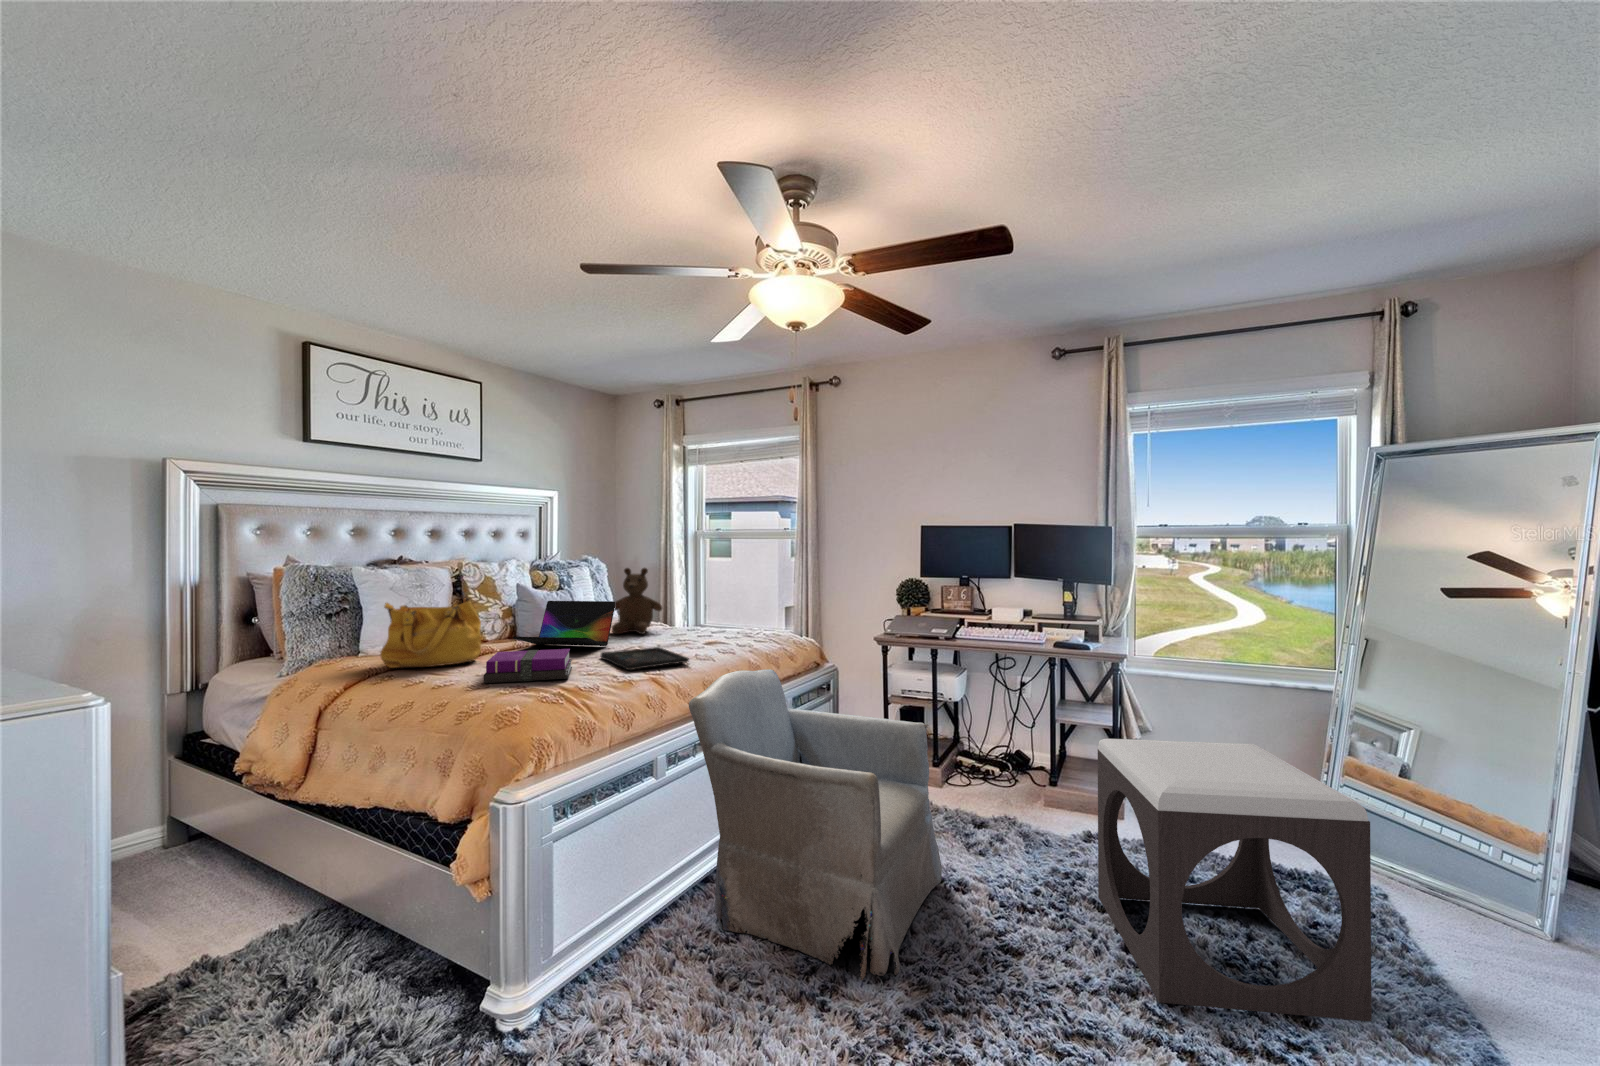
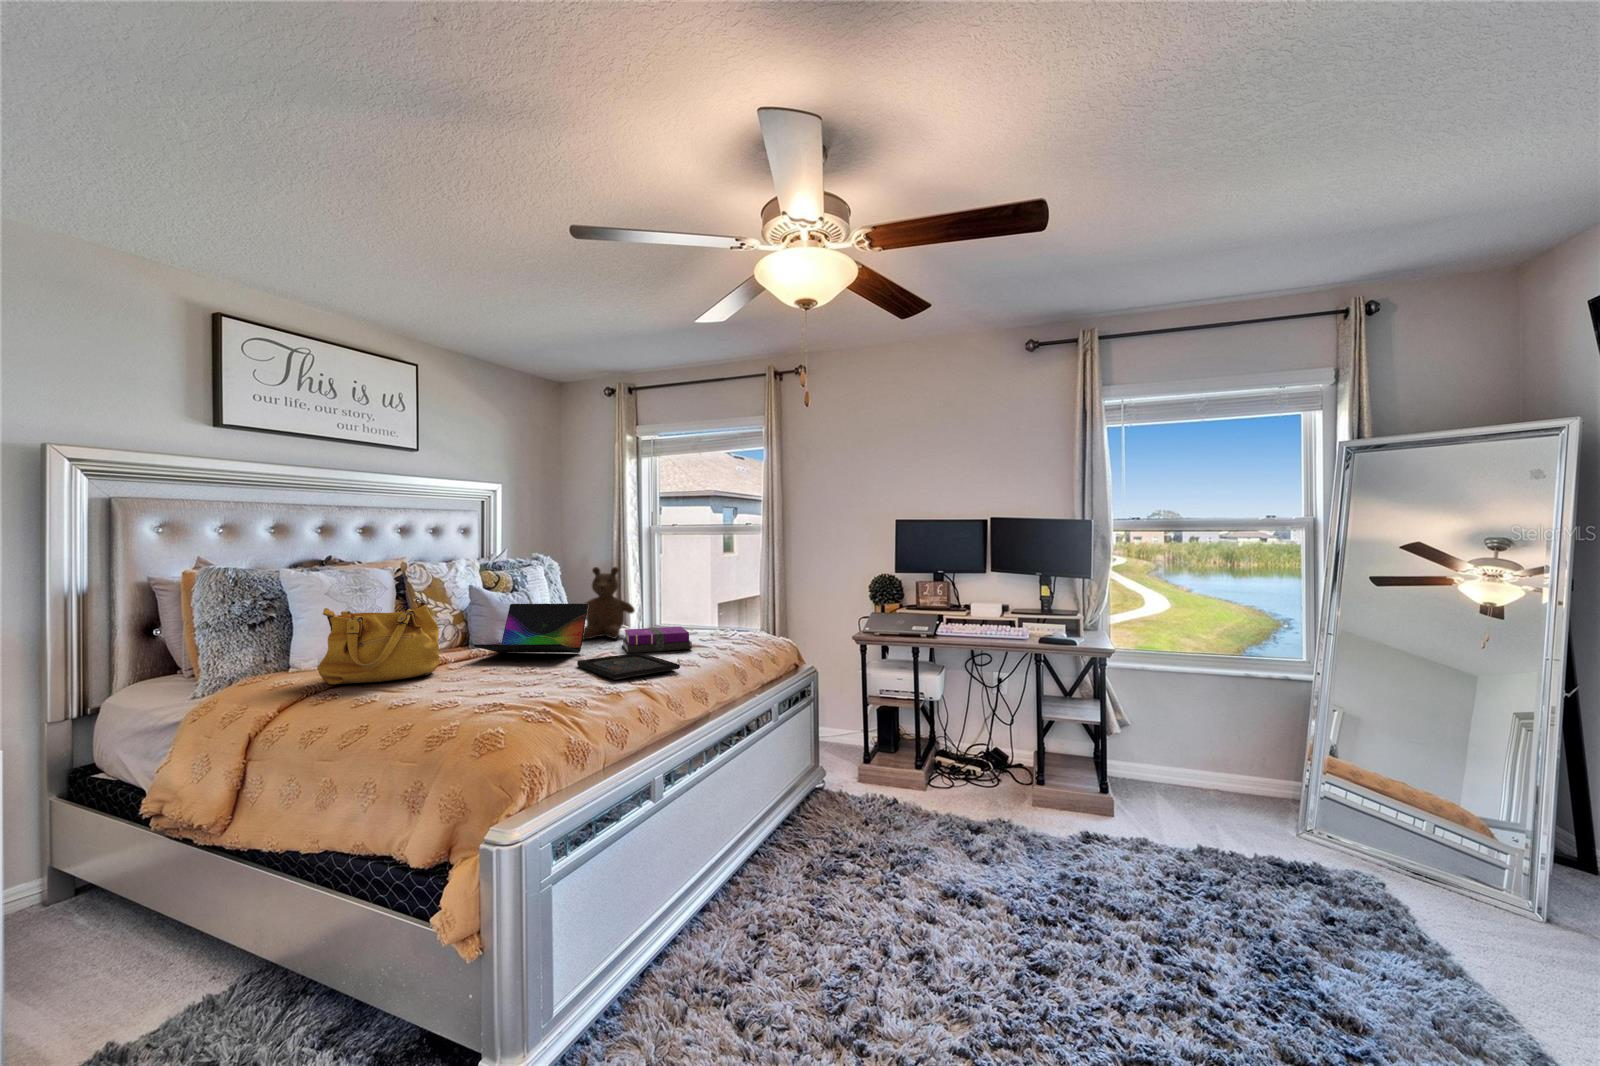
notebook: present [483,649,572,683] -> present [622,627,692,653]
armchair: present [689,669,942,980] -> none [689,675,956,1018]
footstool: present [1098,739,1372,1021] -> none [1113,738,1415,1022]

